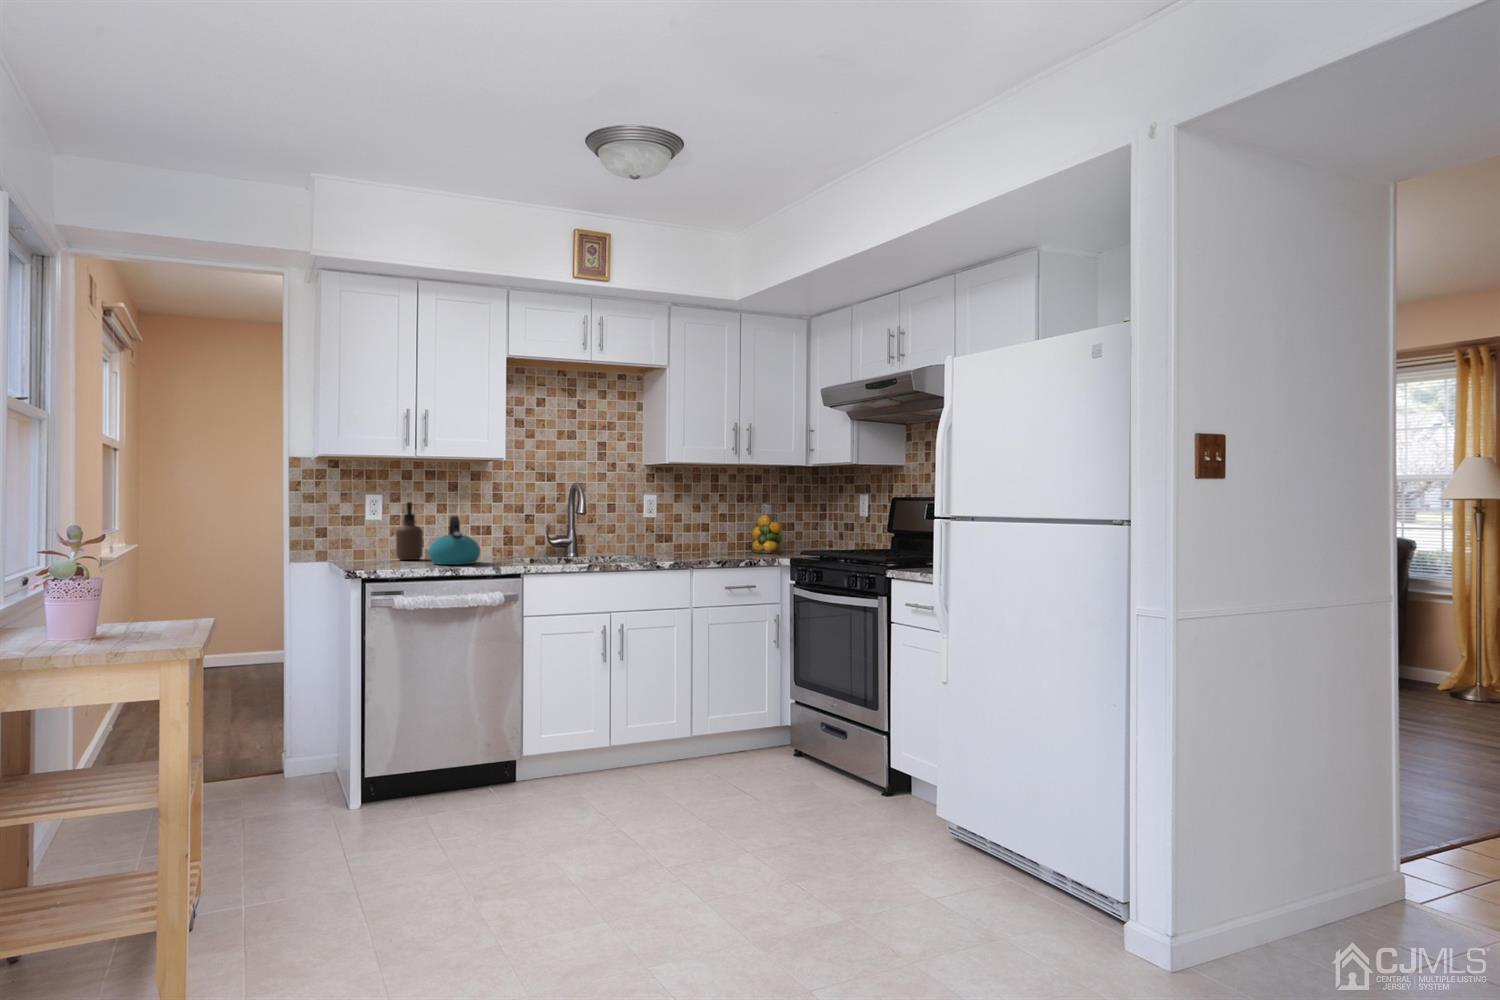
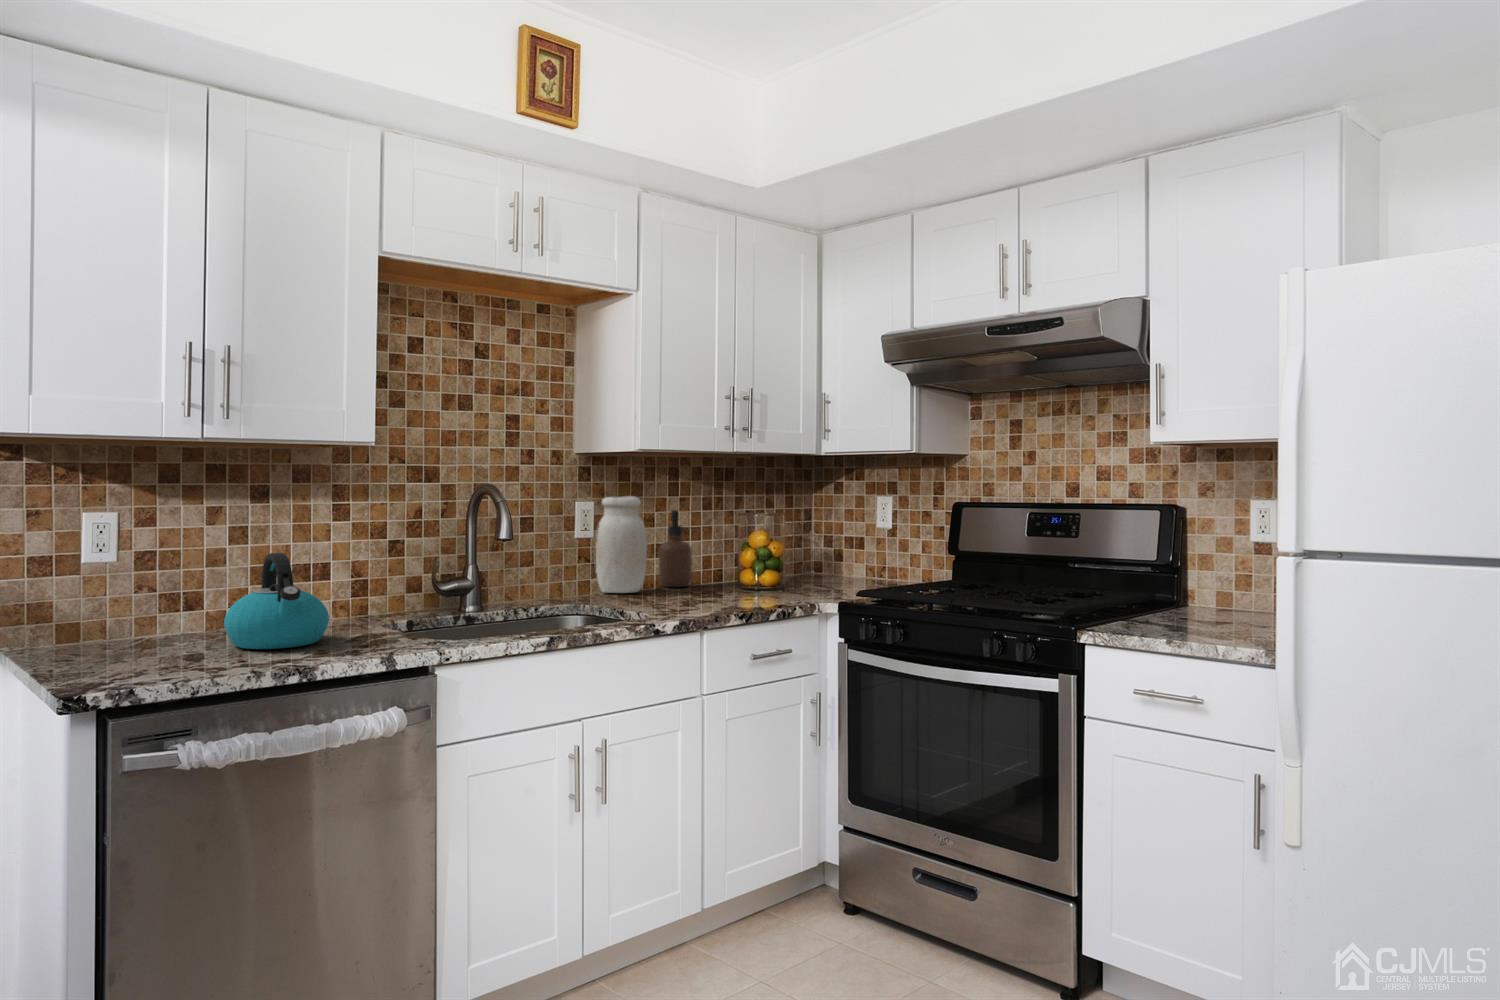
jar: none [658,492,691,553] -> present [595,496,647,593]
soap dispenser: present [396,502,423,560] -> present [658,510,692,587]

